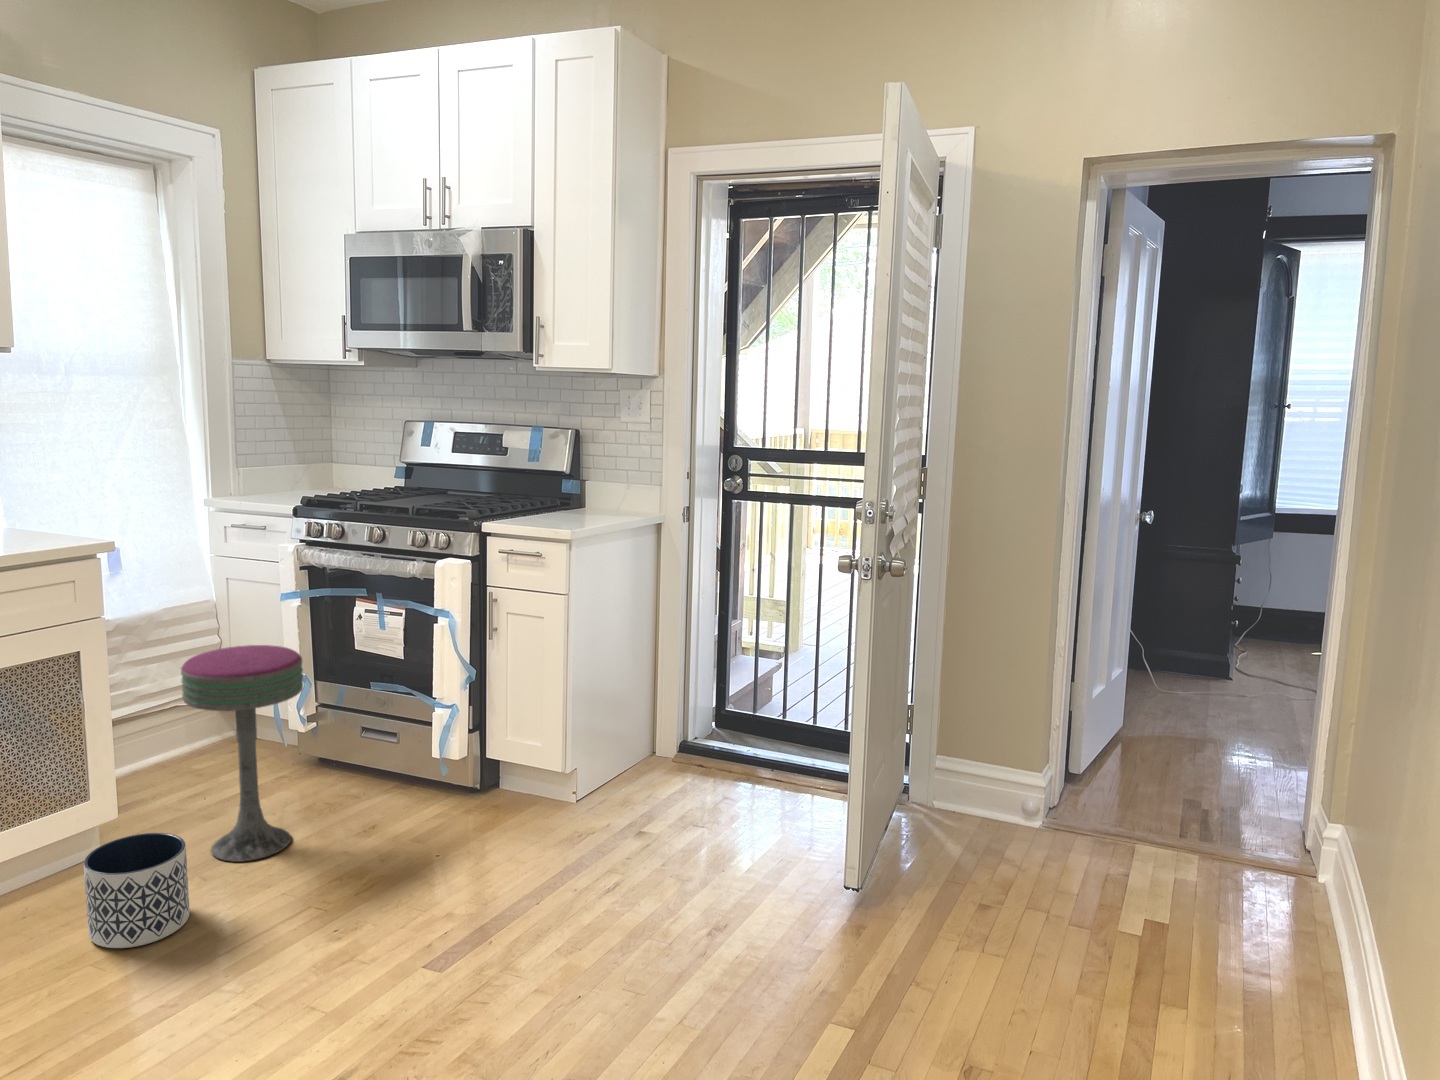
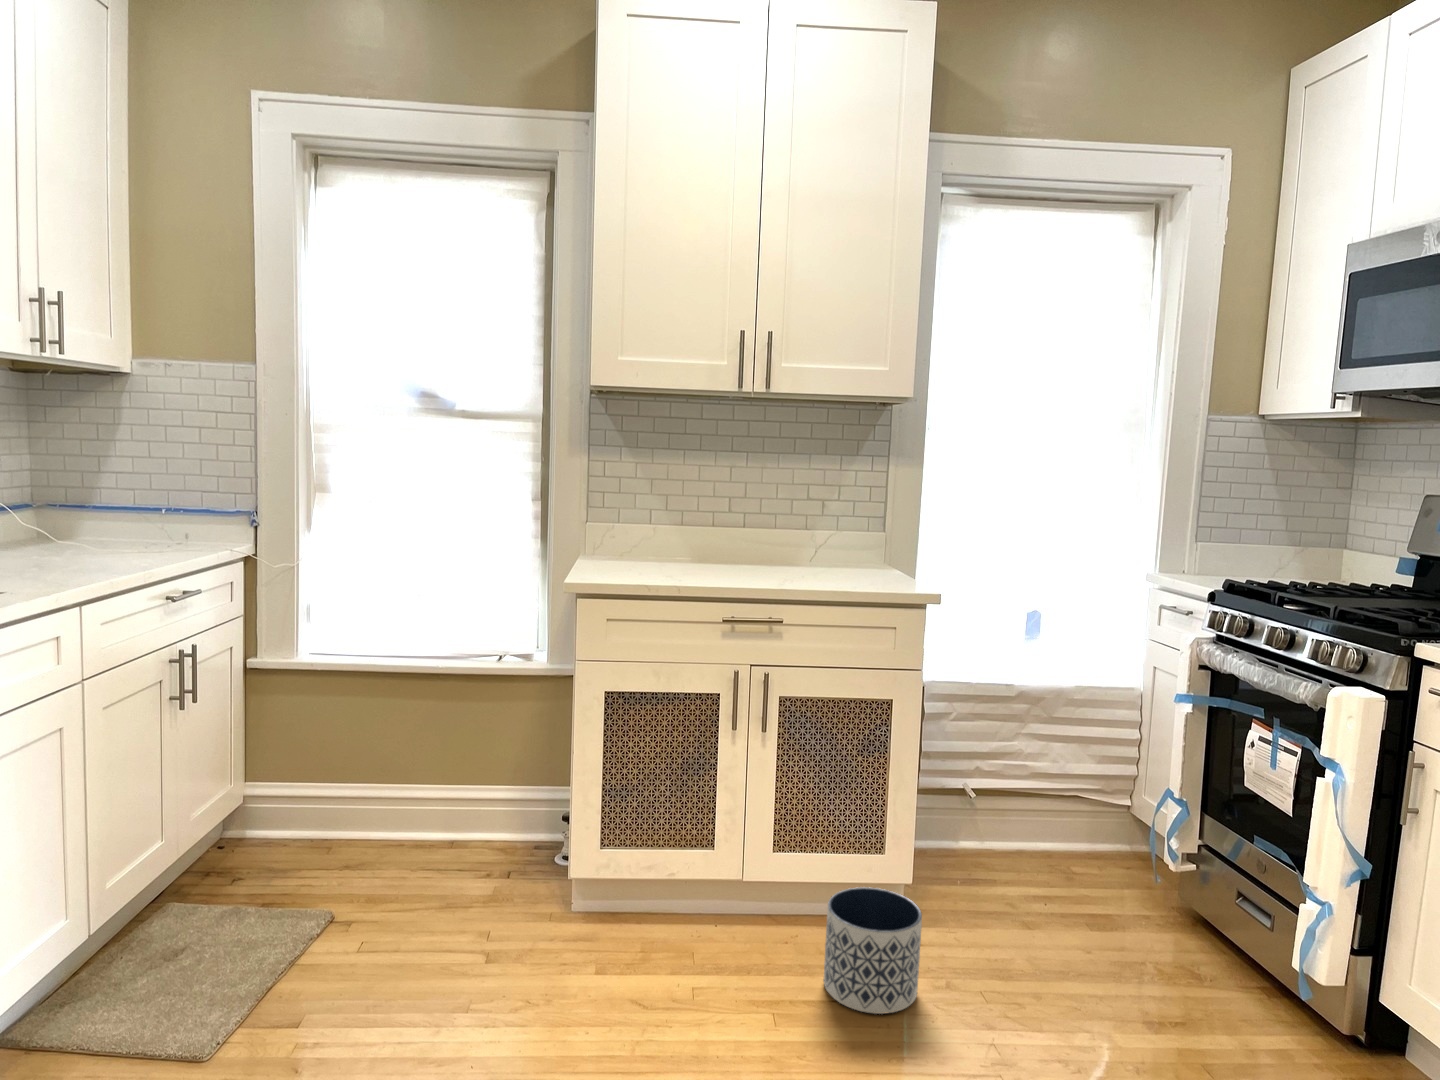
bar stool: present [181,645,303,862] -> none [987,729,1127,996]

